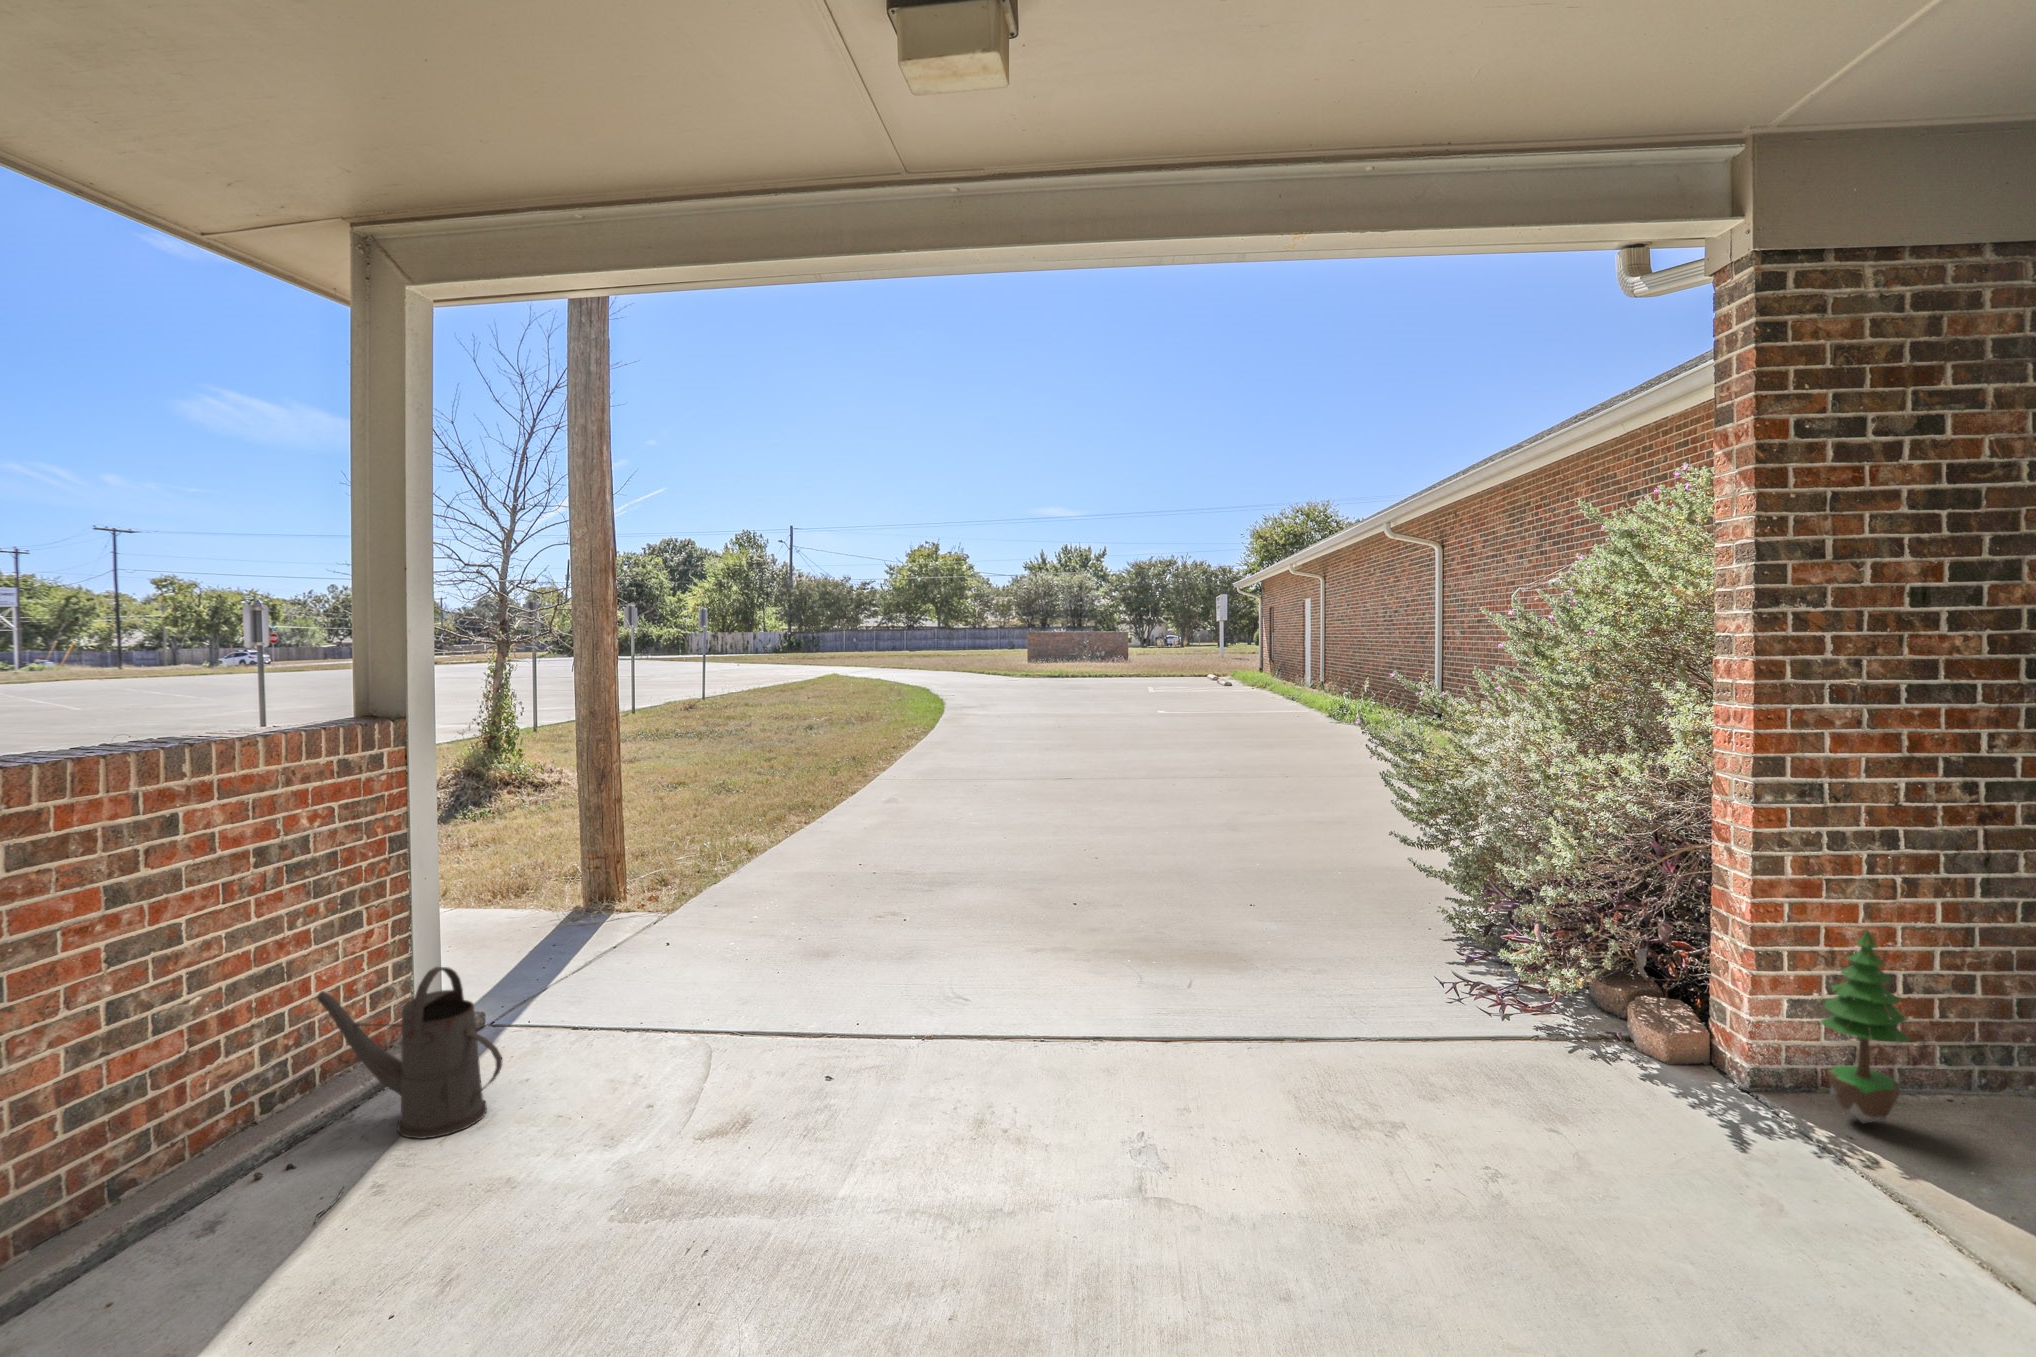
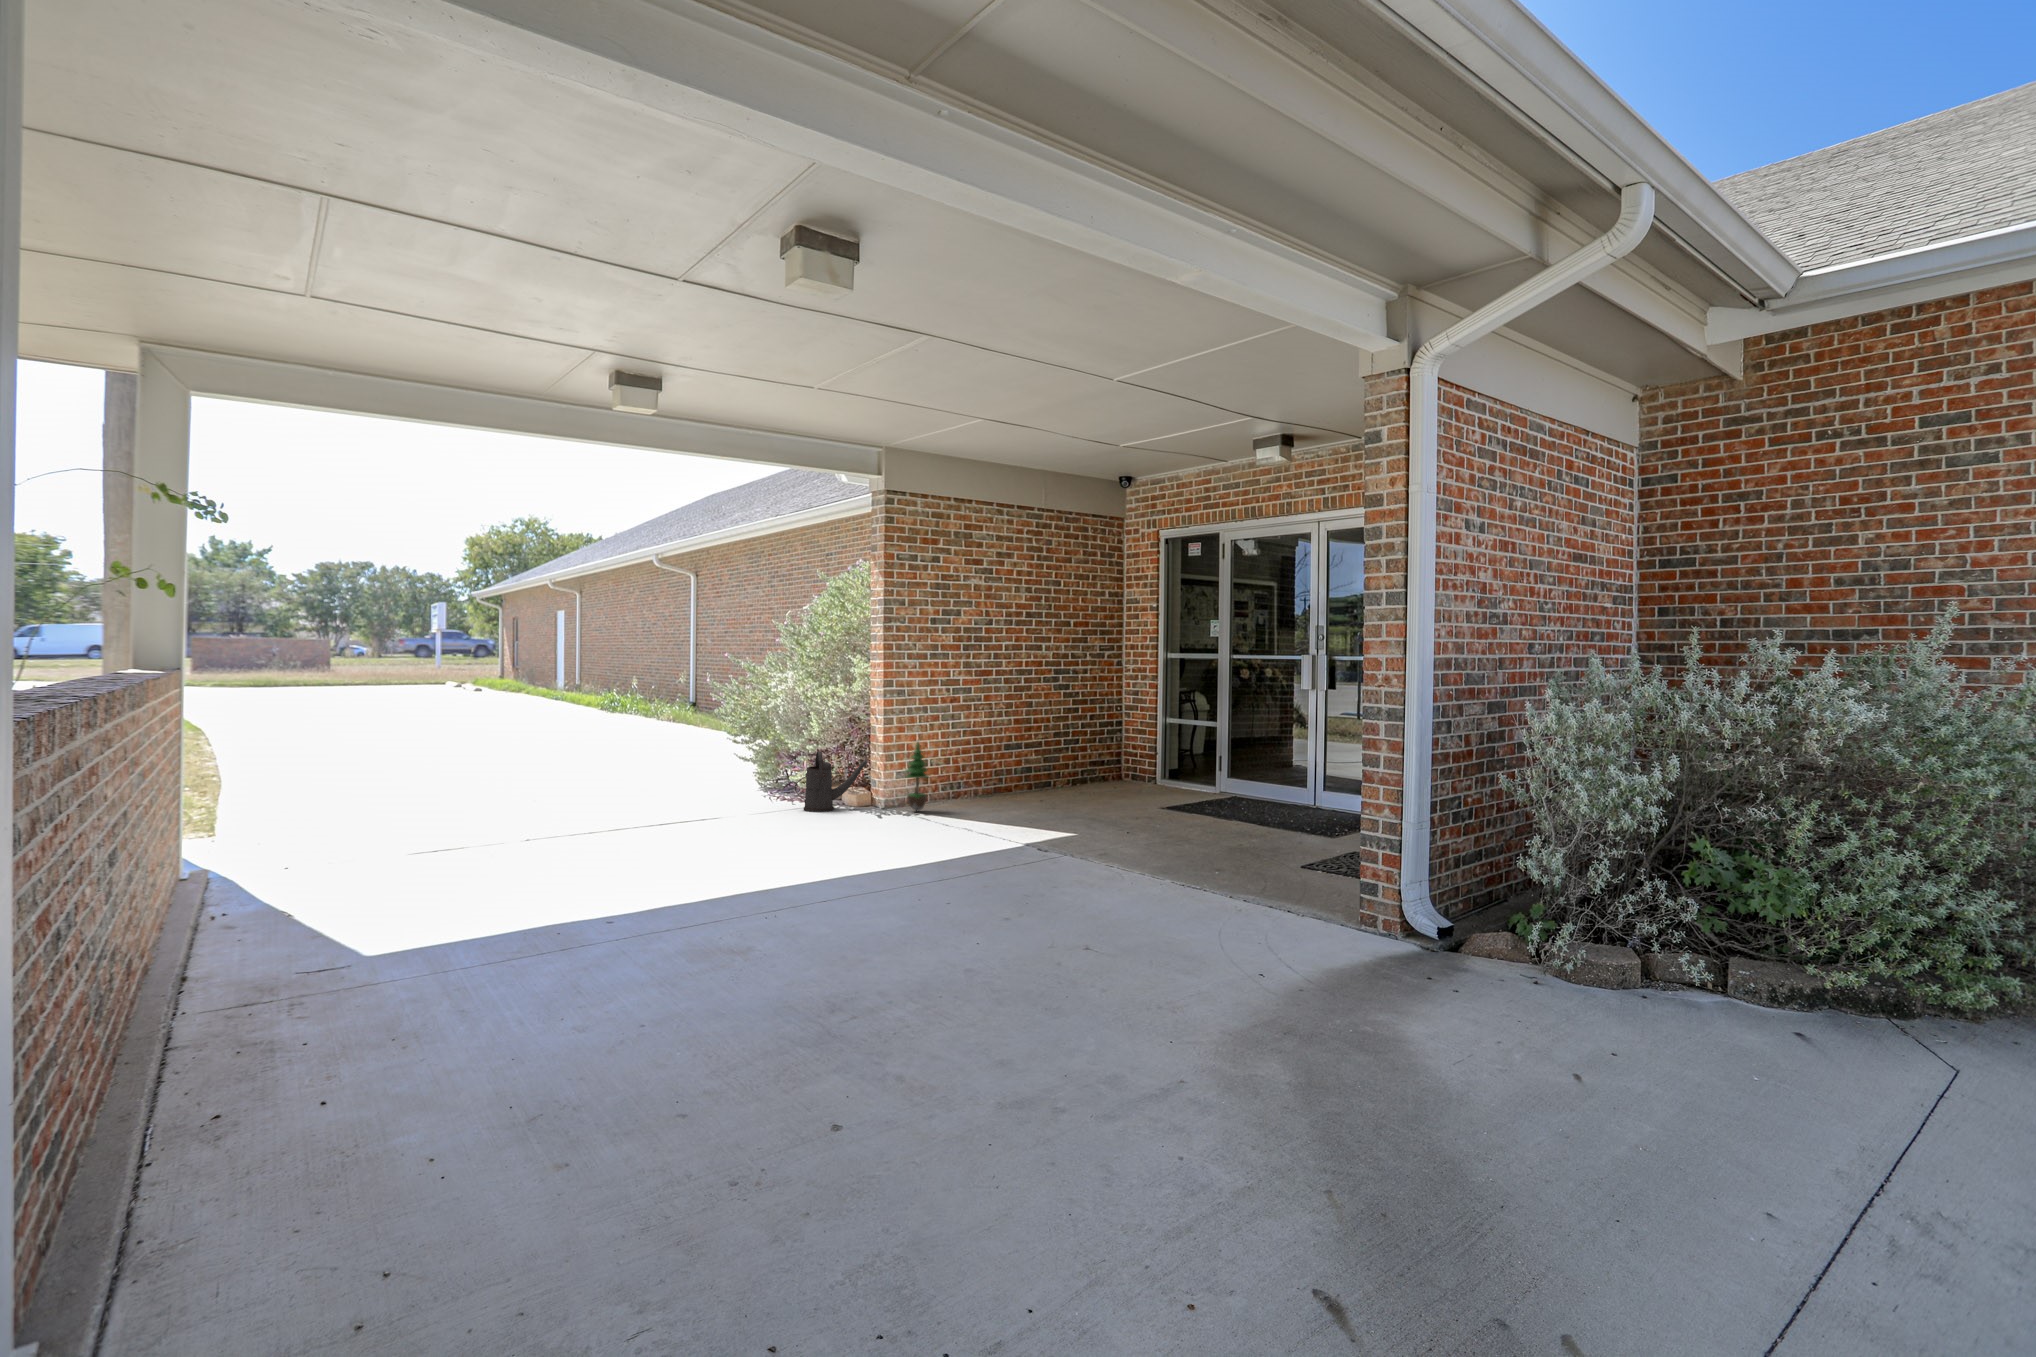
watering can: present [317,967,502,1139] -> present [794,752,867,812]

